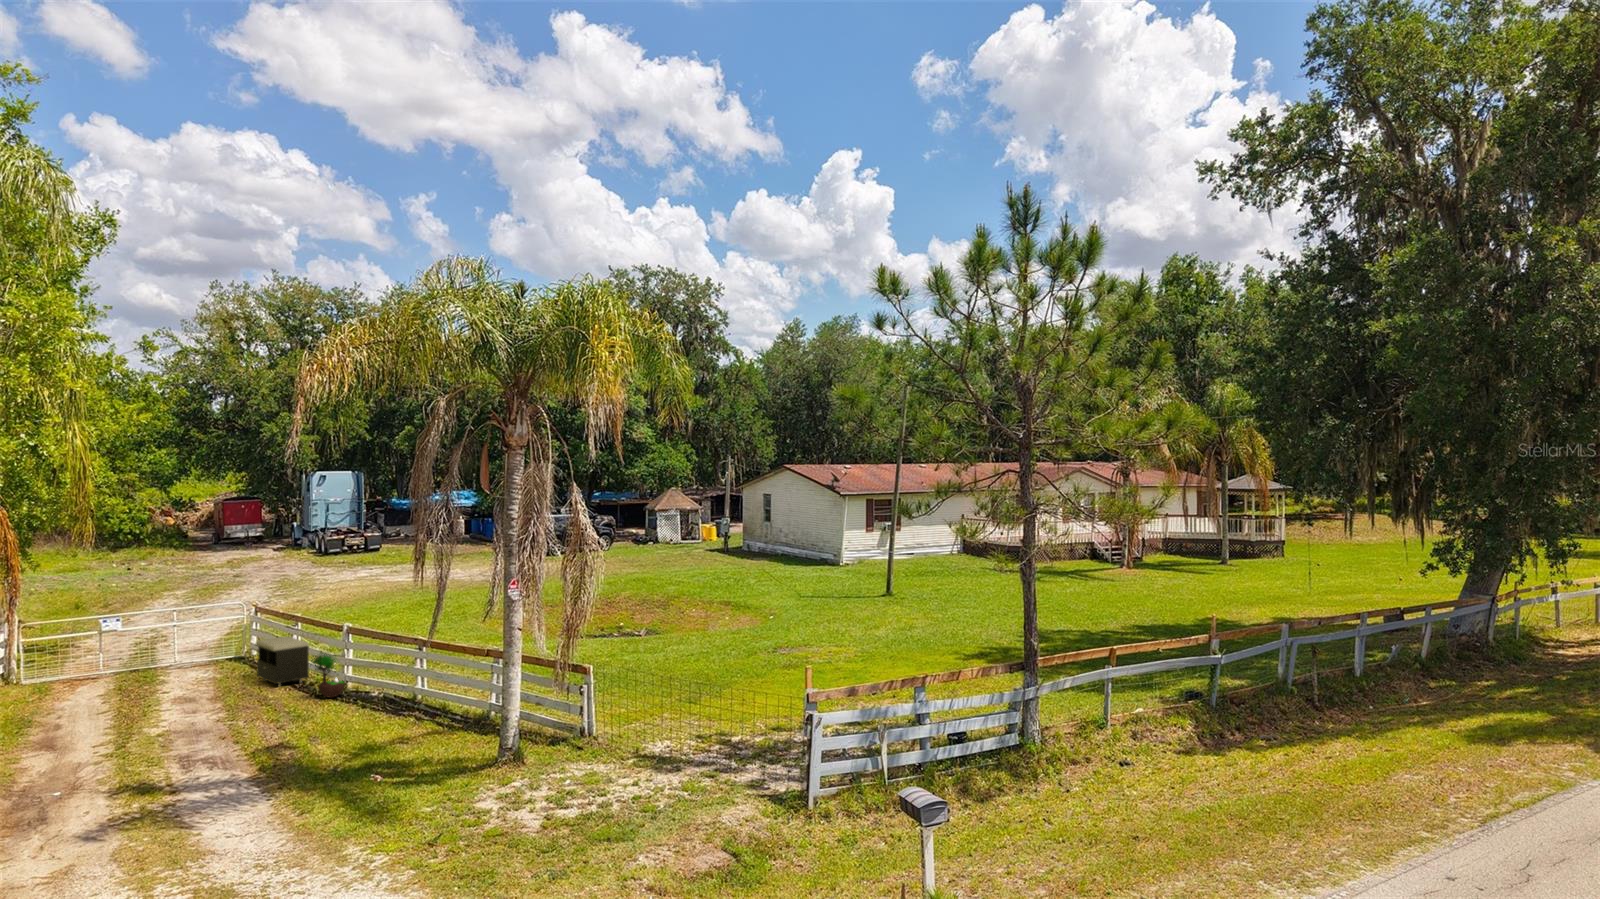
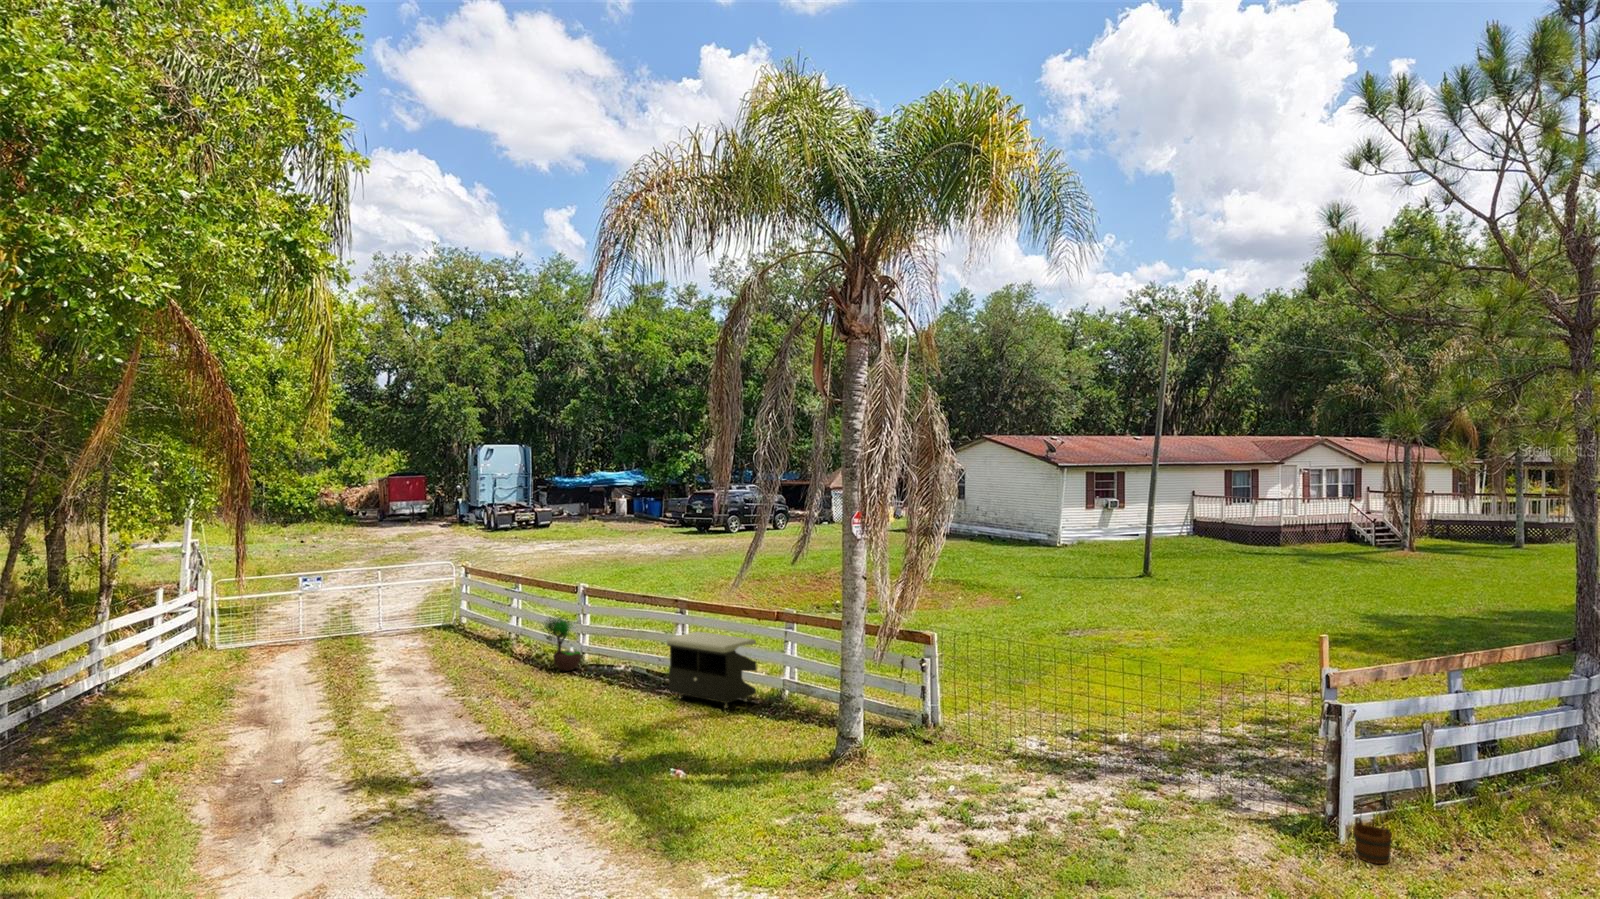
storage bench: present [255,637,309,687] -> present [667,632,757,708]
wooden bucket: none [801,774,822,812] -> present [1353,804,1392,864]

